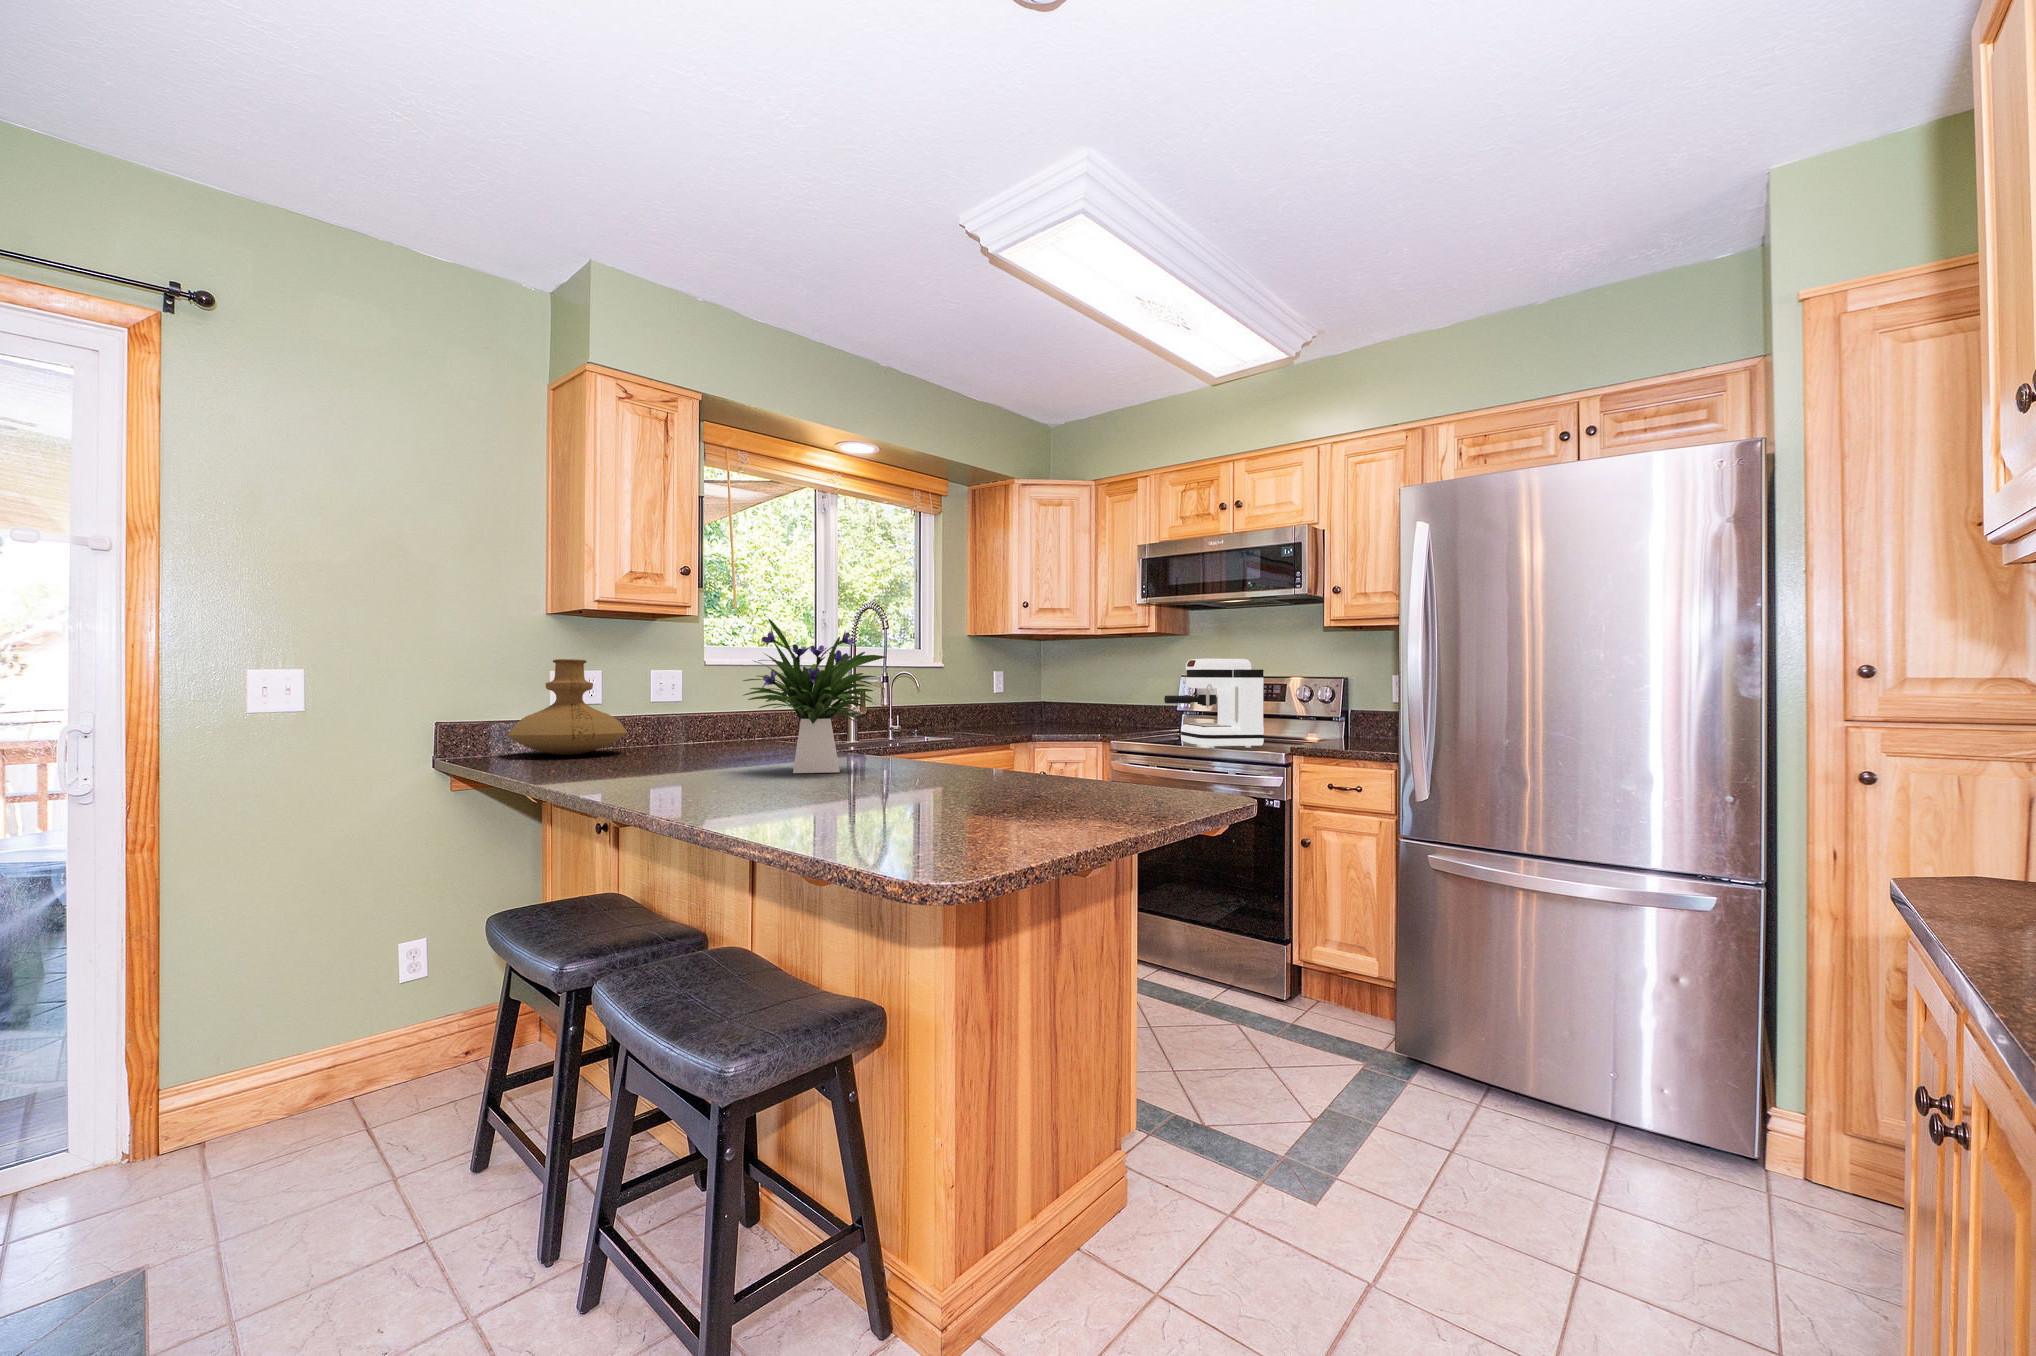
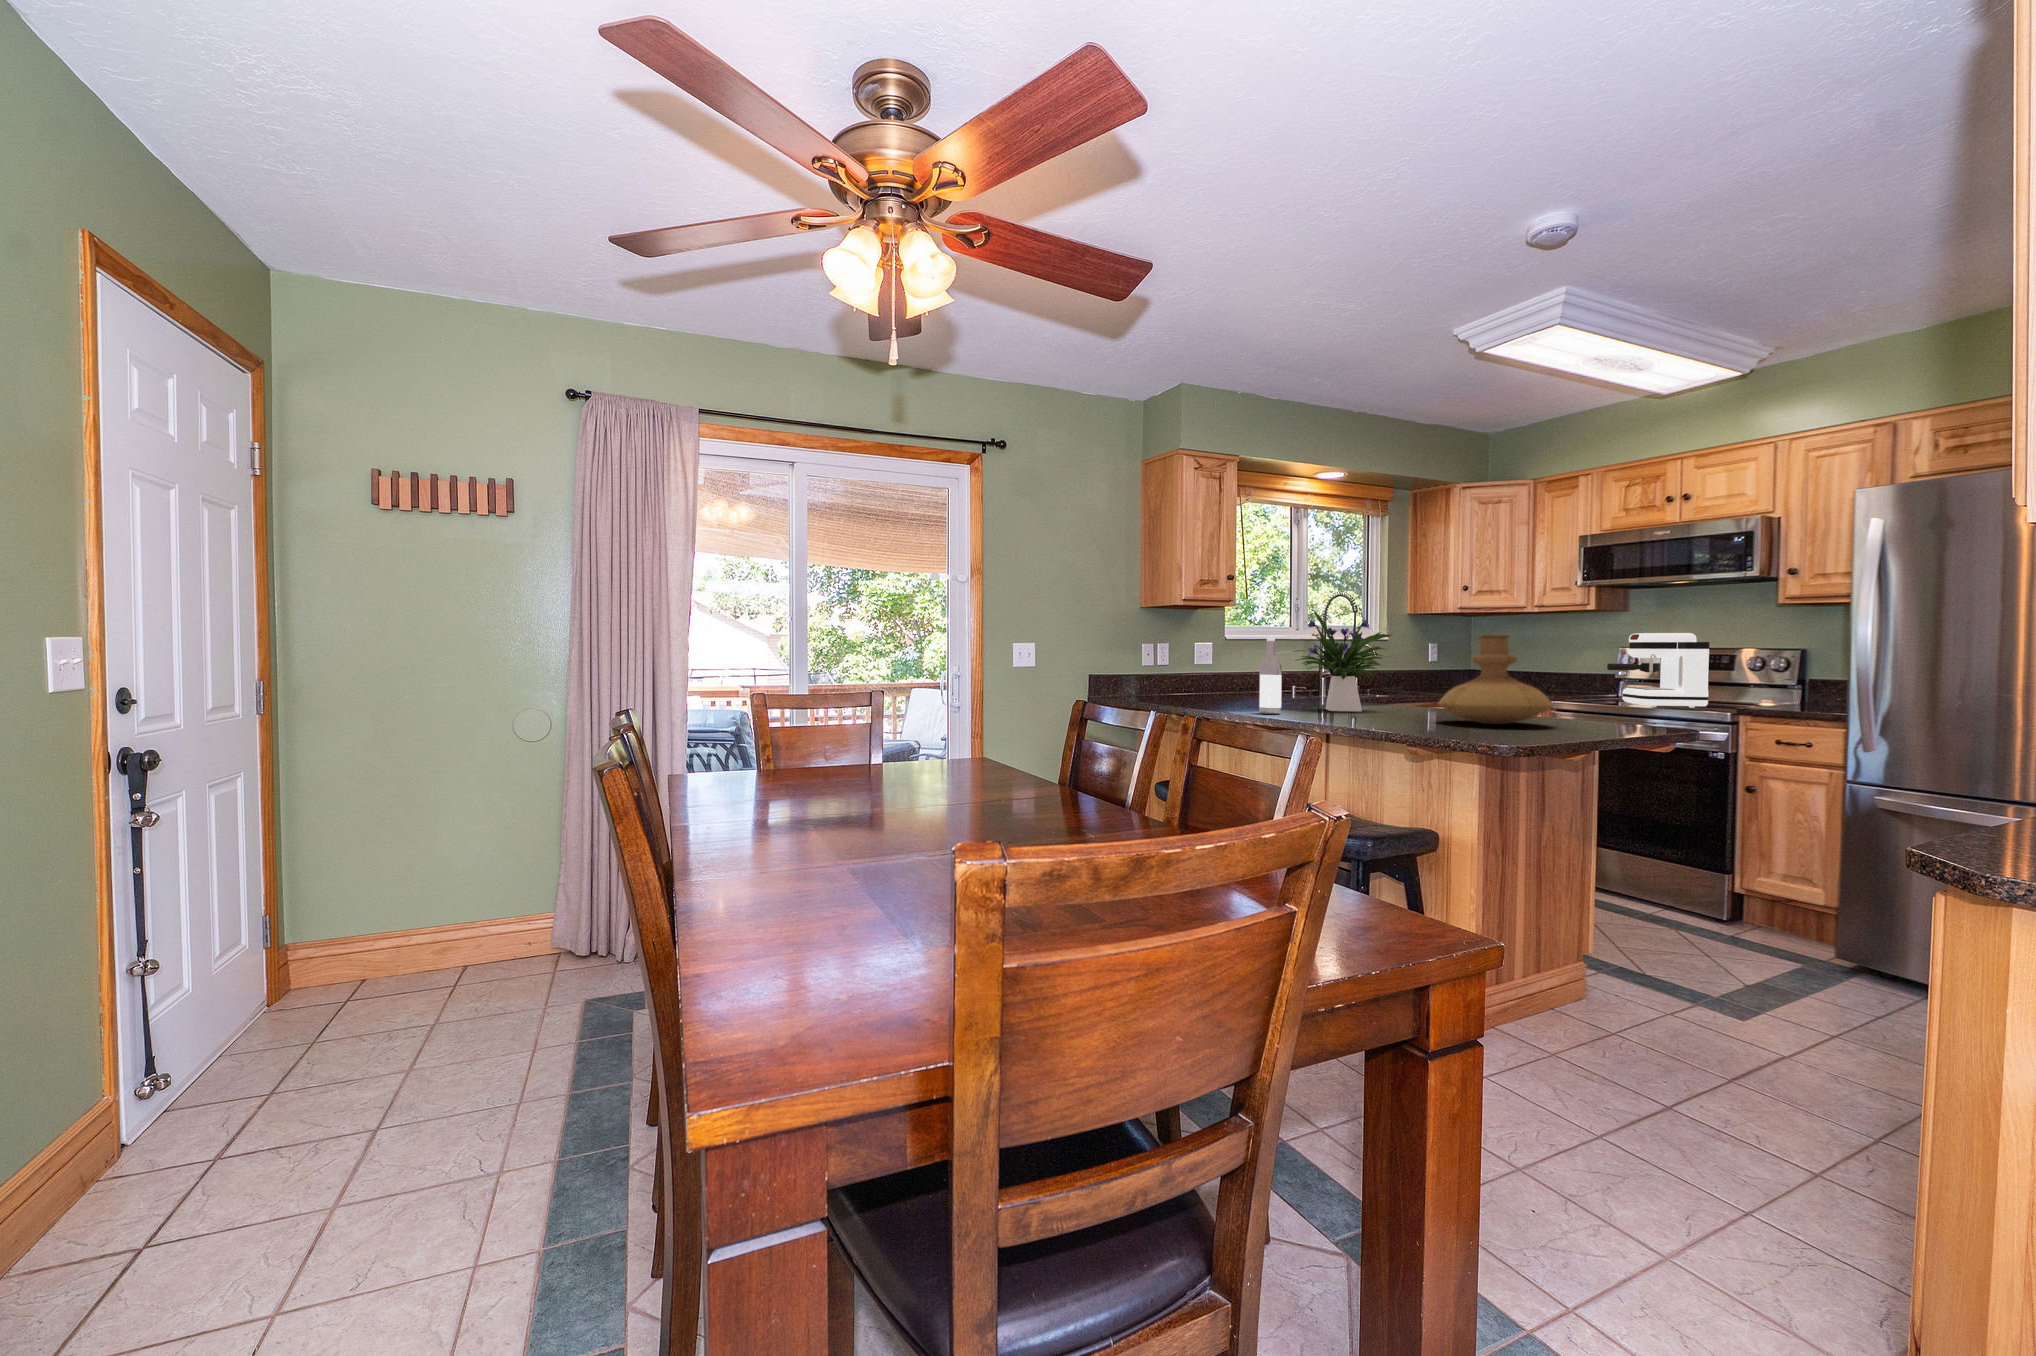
wine bottle: none [656,654,694,786] -> present [1259,635,1282,714]
vase: present [507,659,628,755] -> present [1438,635,1553,724]

